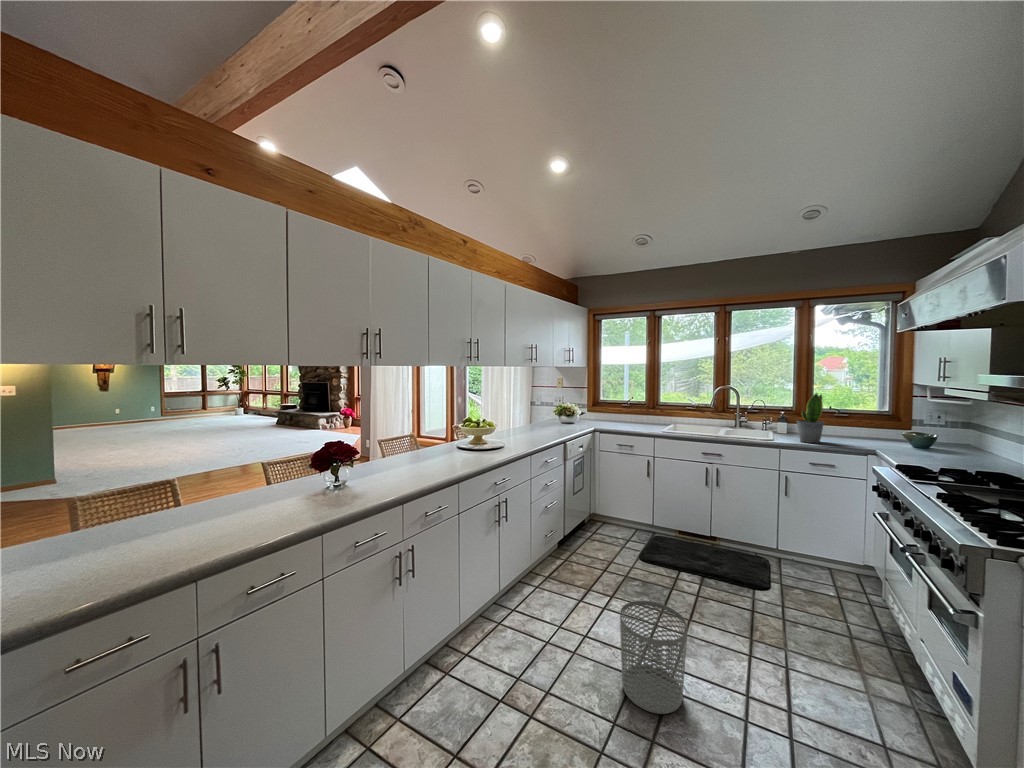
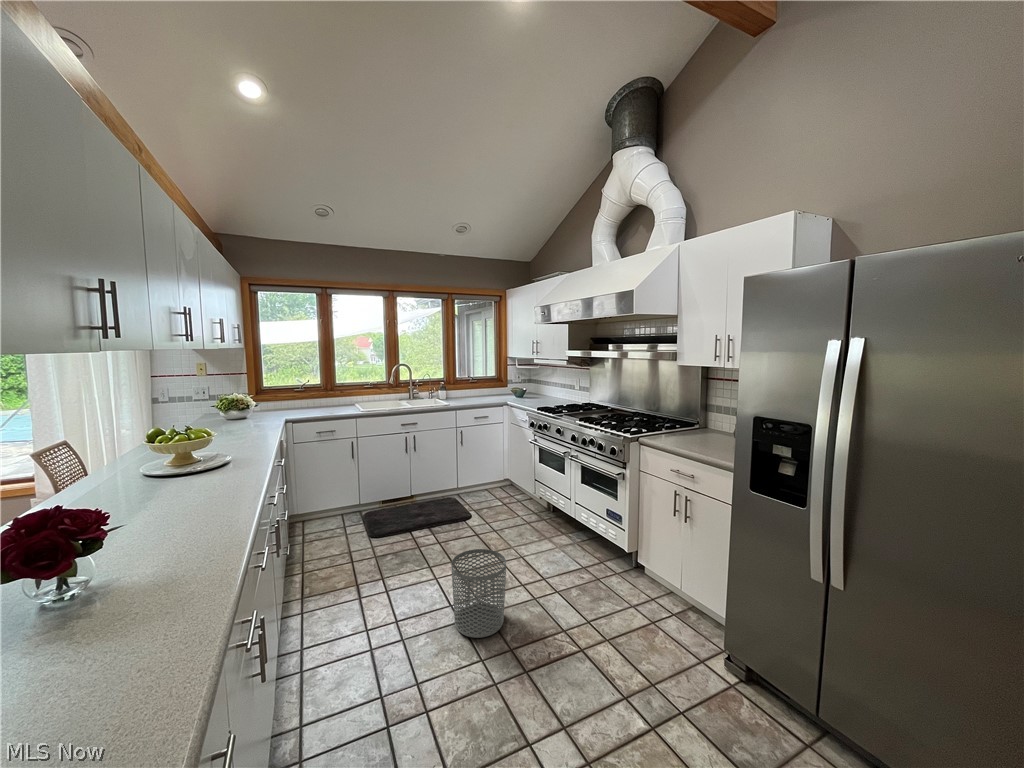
potted plant: present [797,393,824,443] -> none [462,362,480,401]

